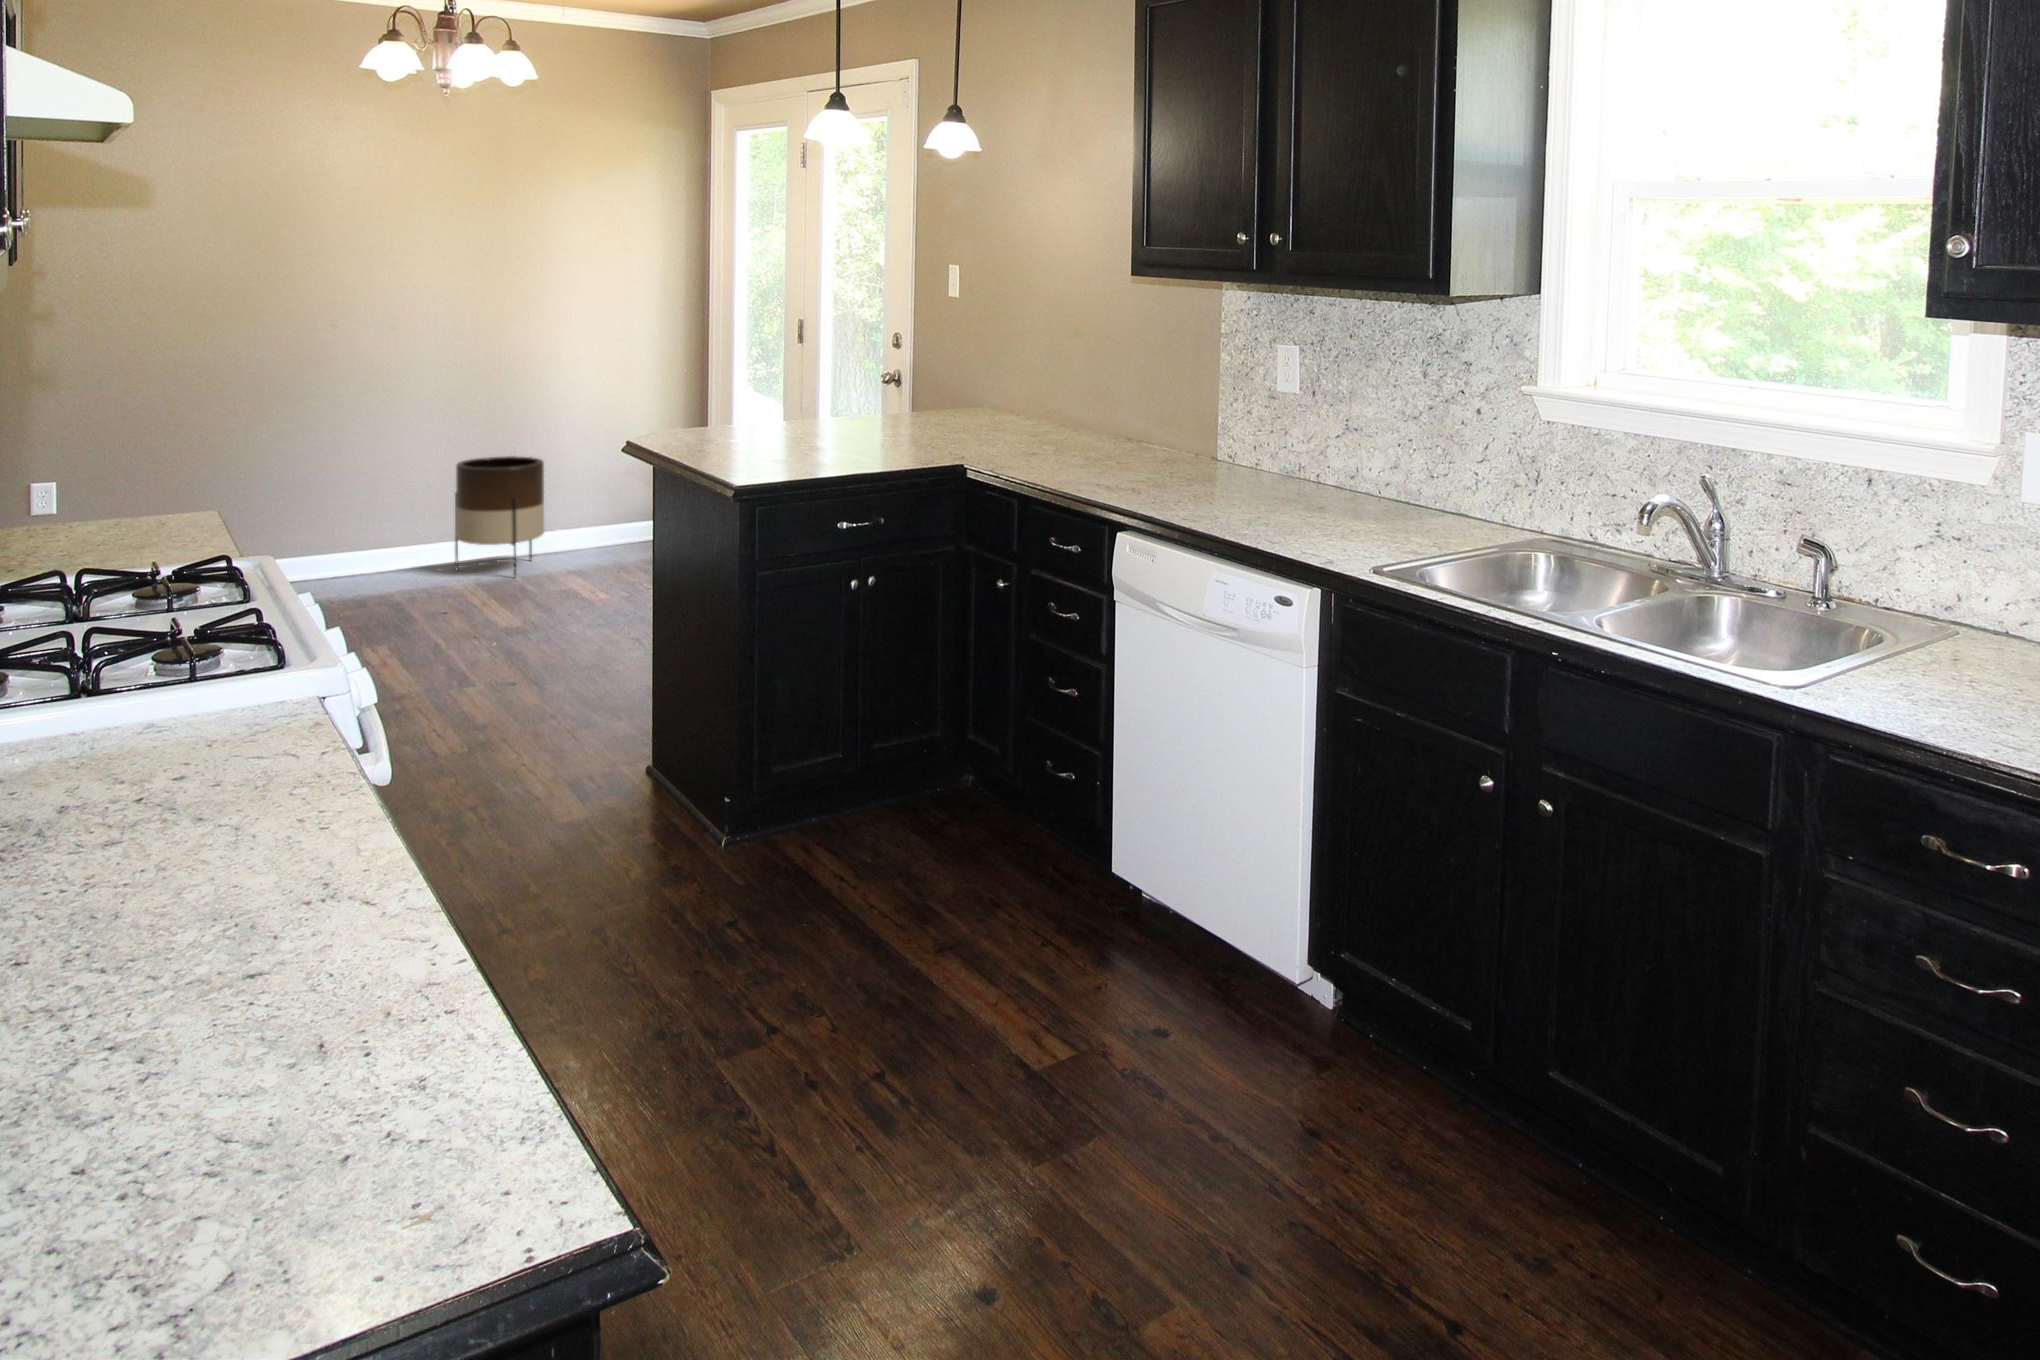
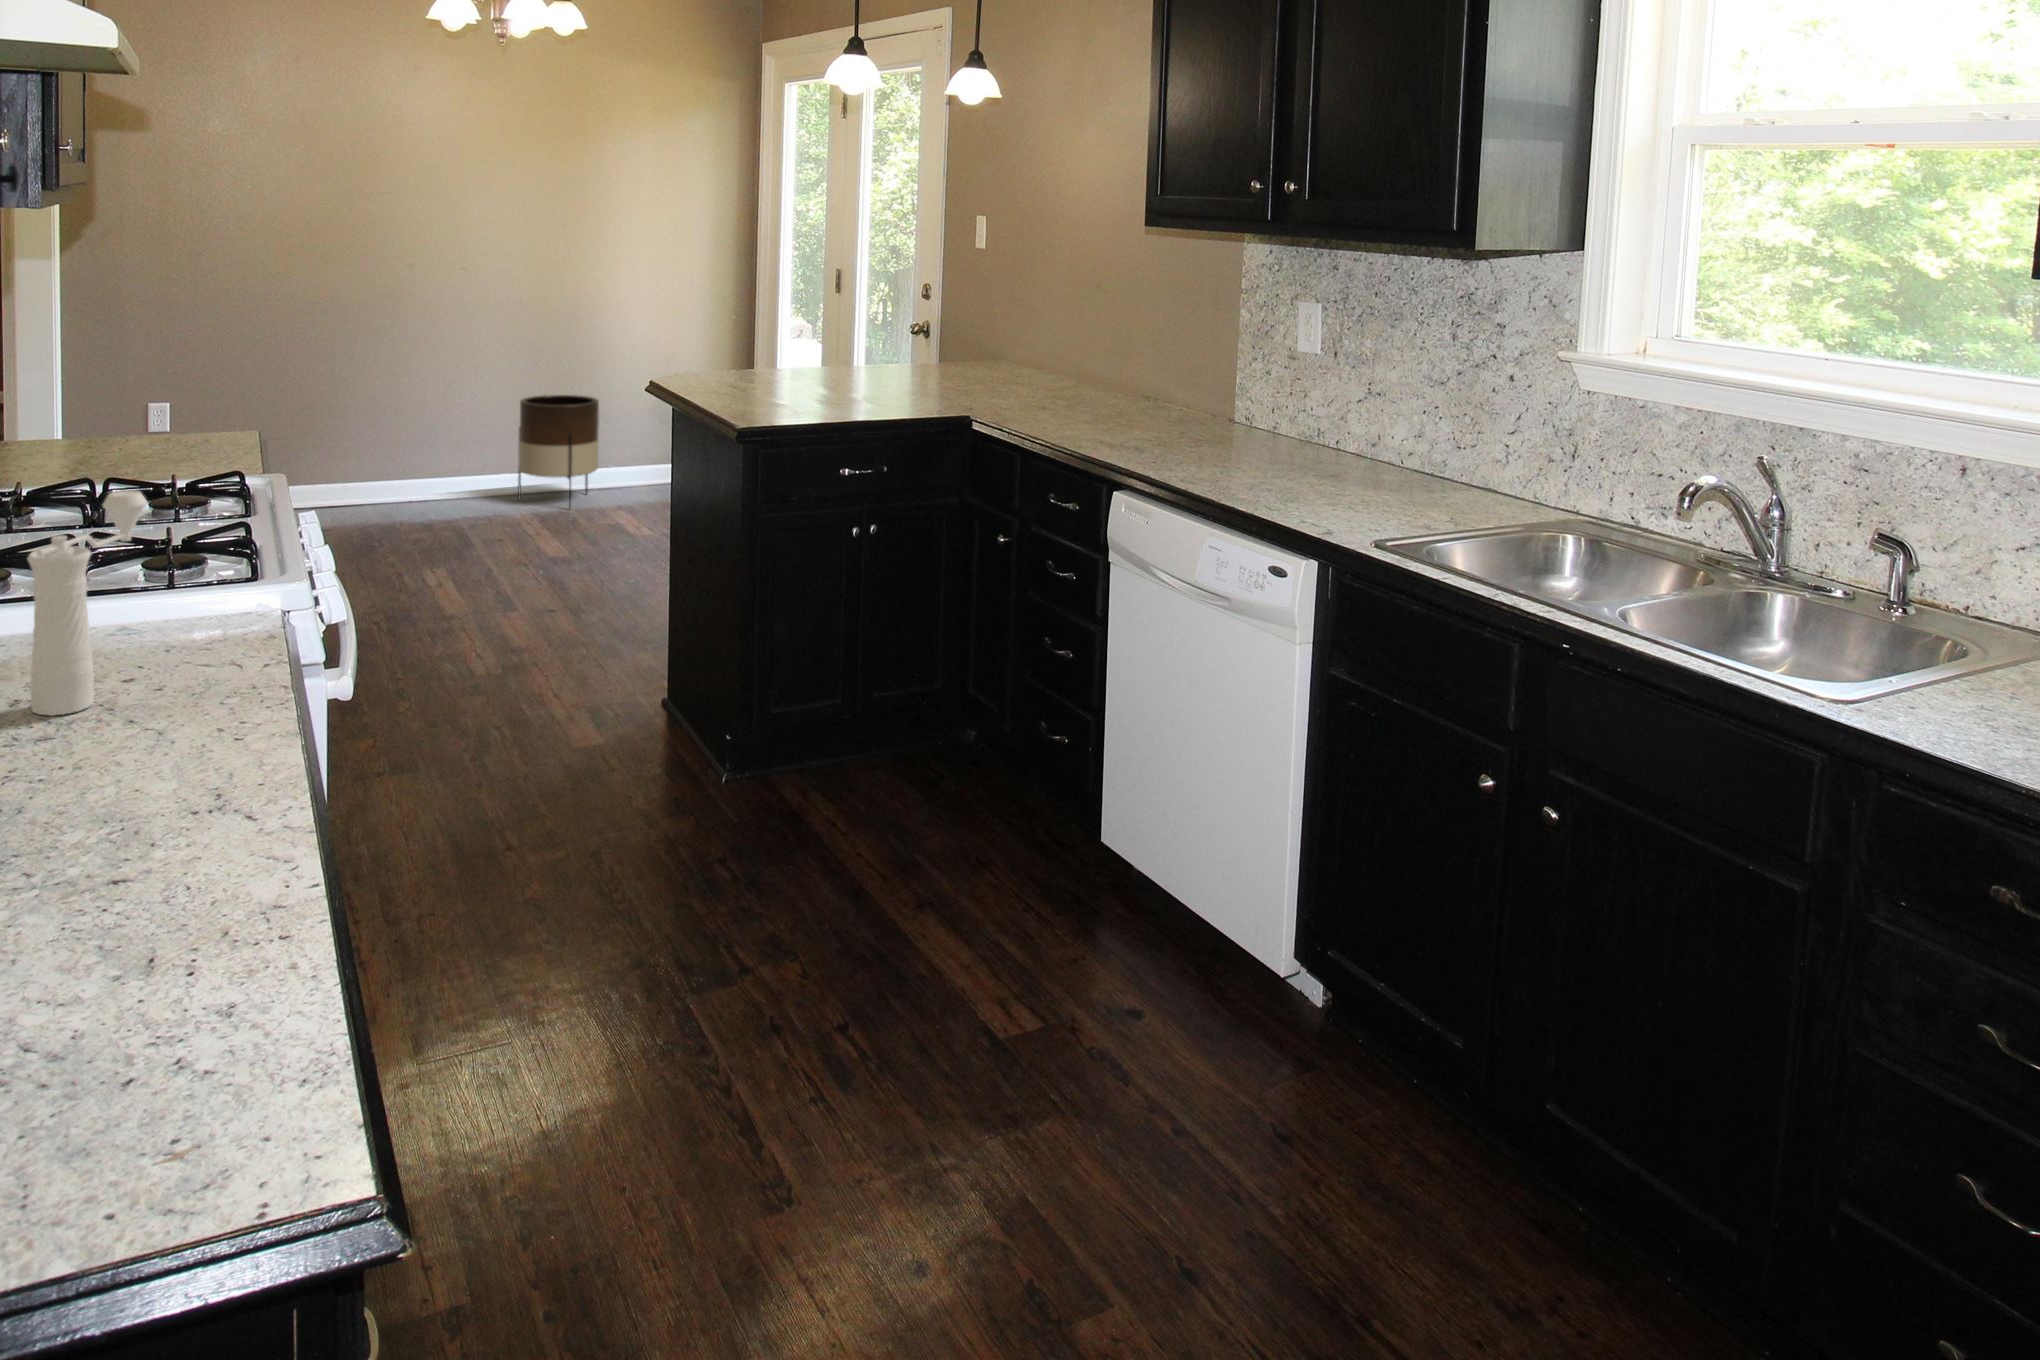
pepper mill: none [74,586,190,825] -> present [27,491,147,716]

